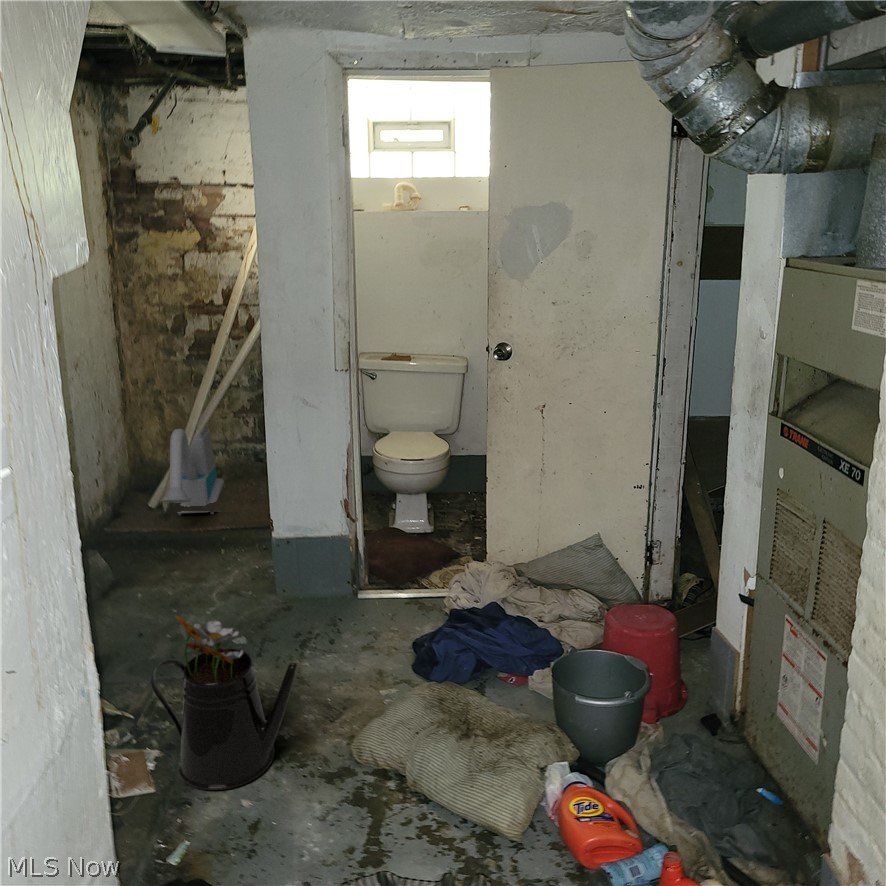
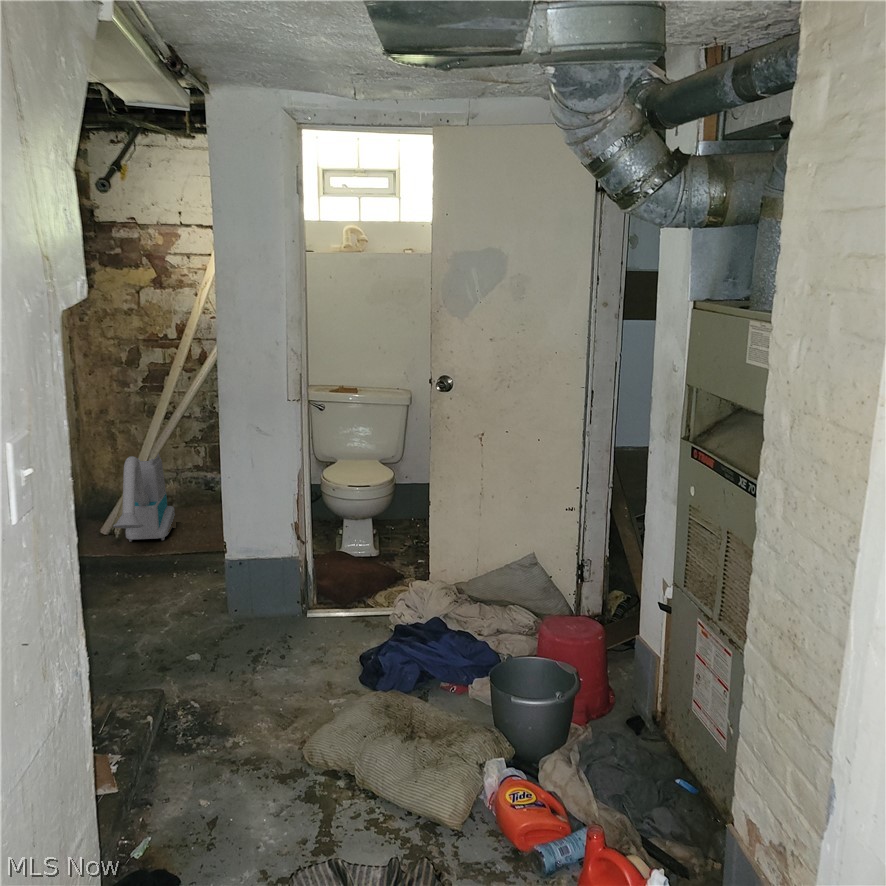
watering can: present [151,616,297,790] -> none [111,620,252,794]

